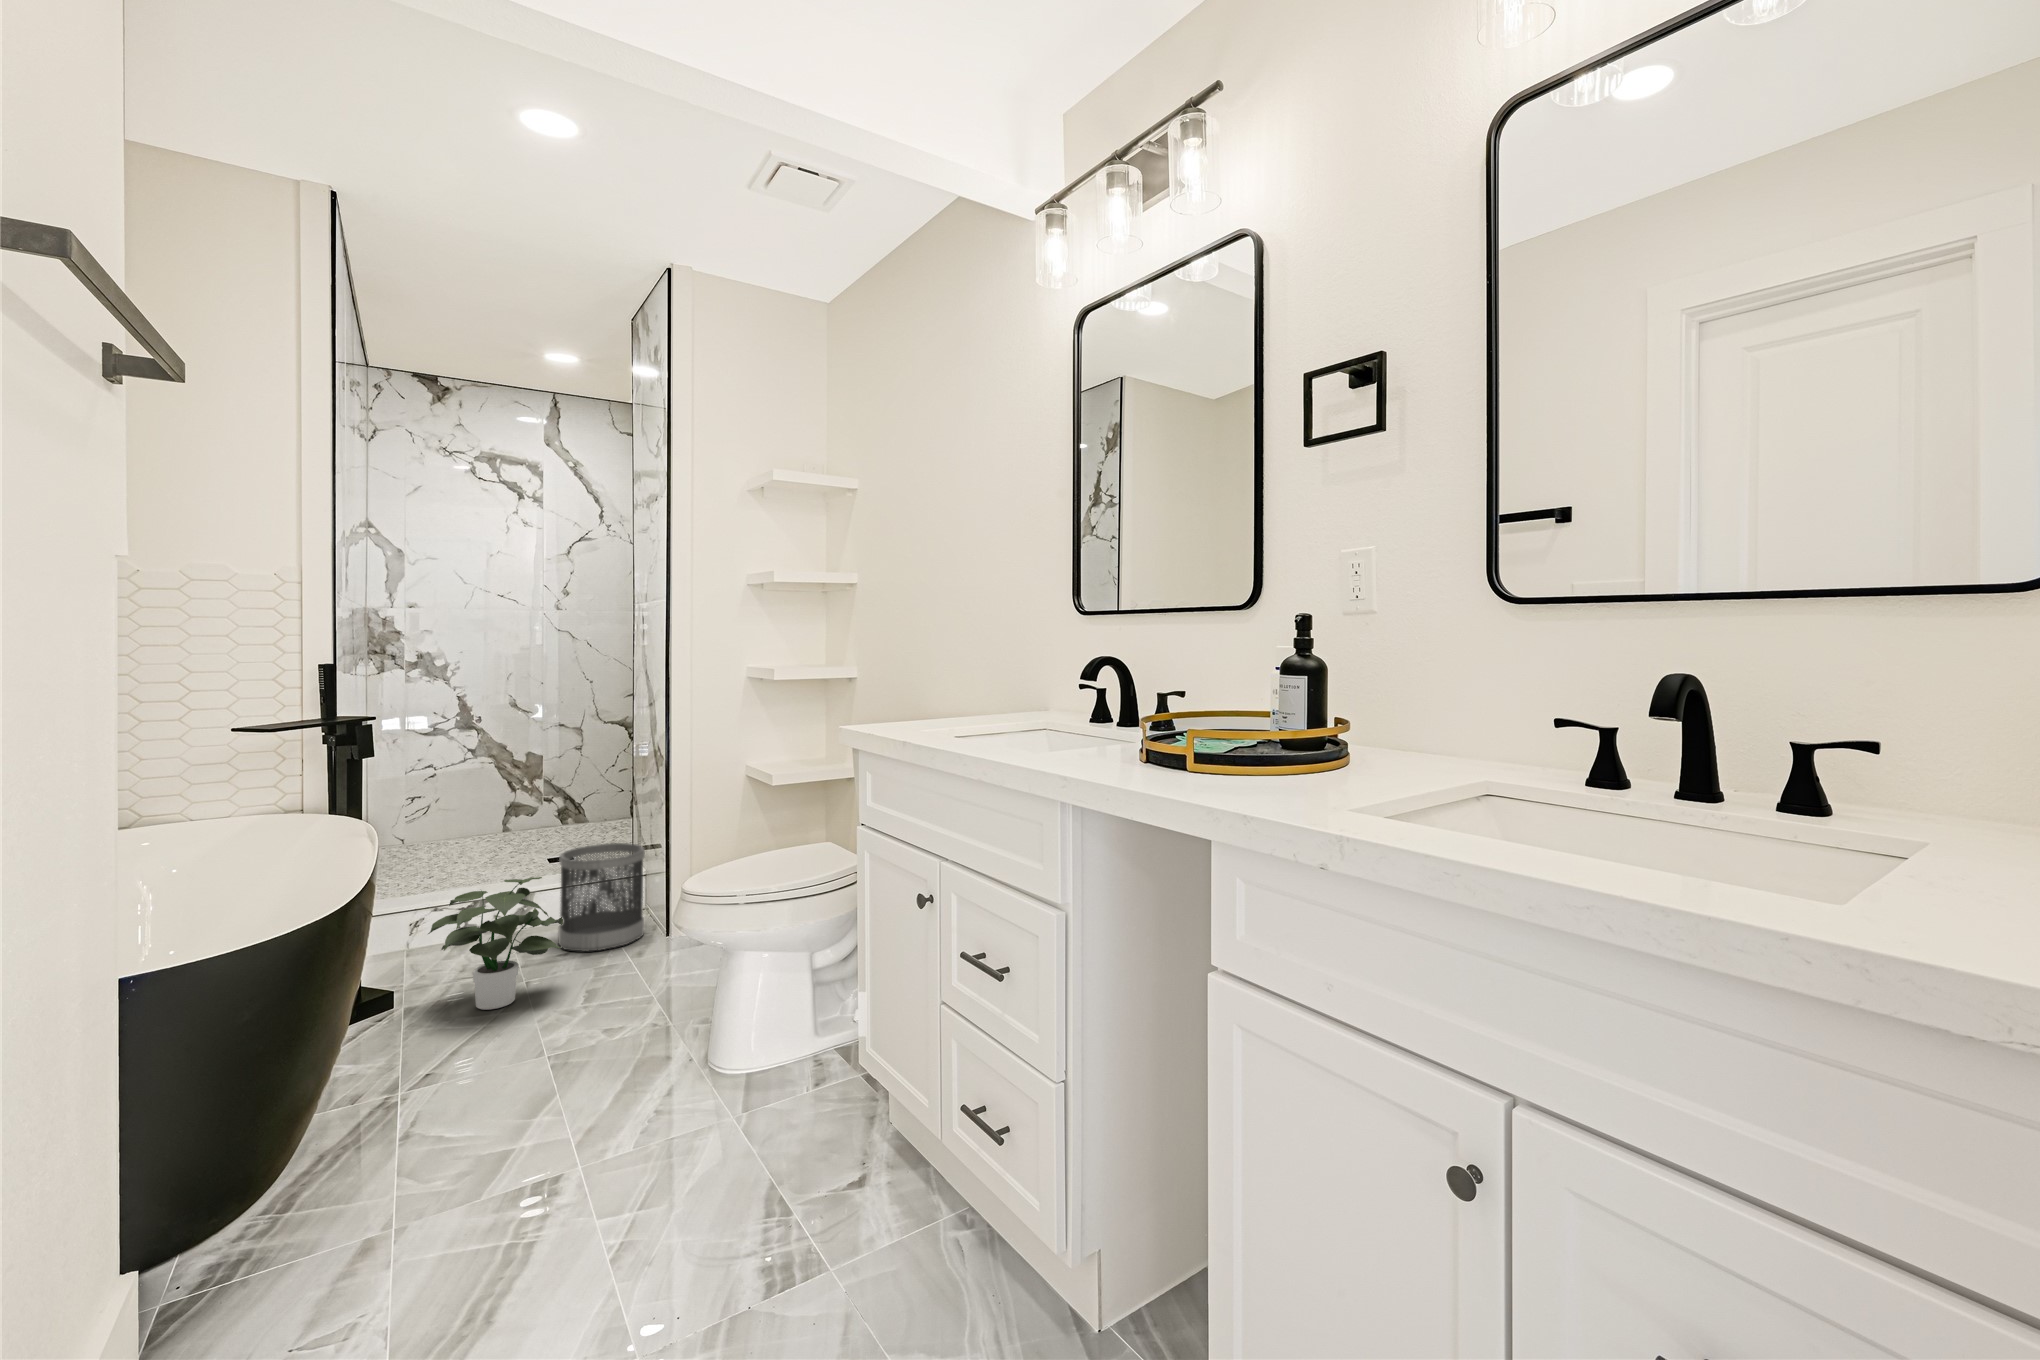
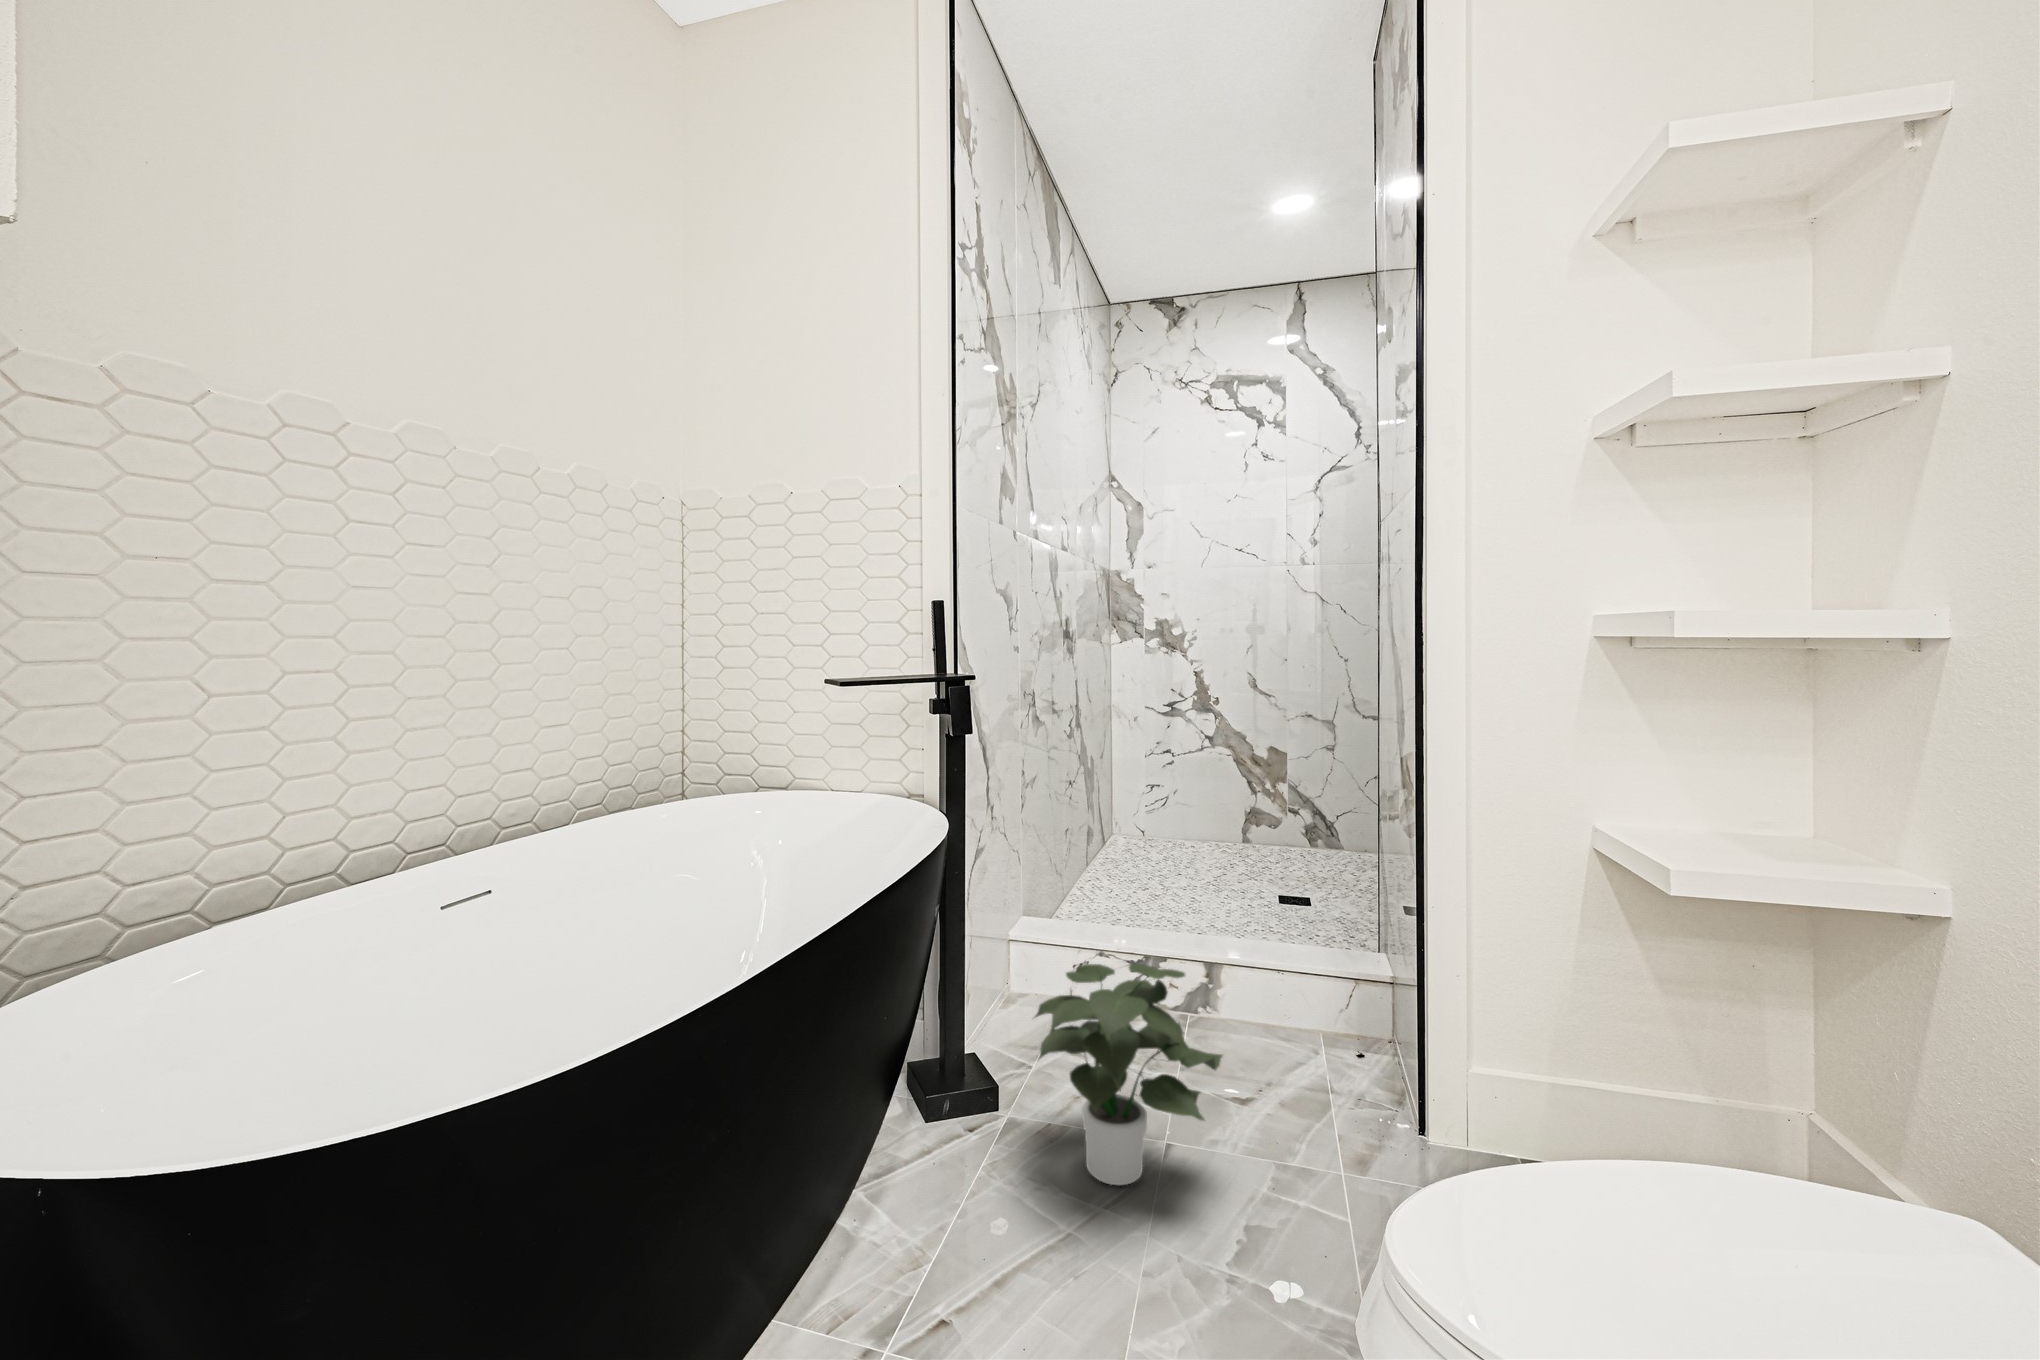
wastebasket: present [558,843,645,951] -> none [1244,914,1382,1118]

